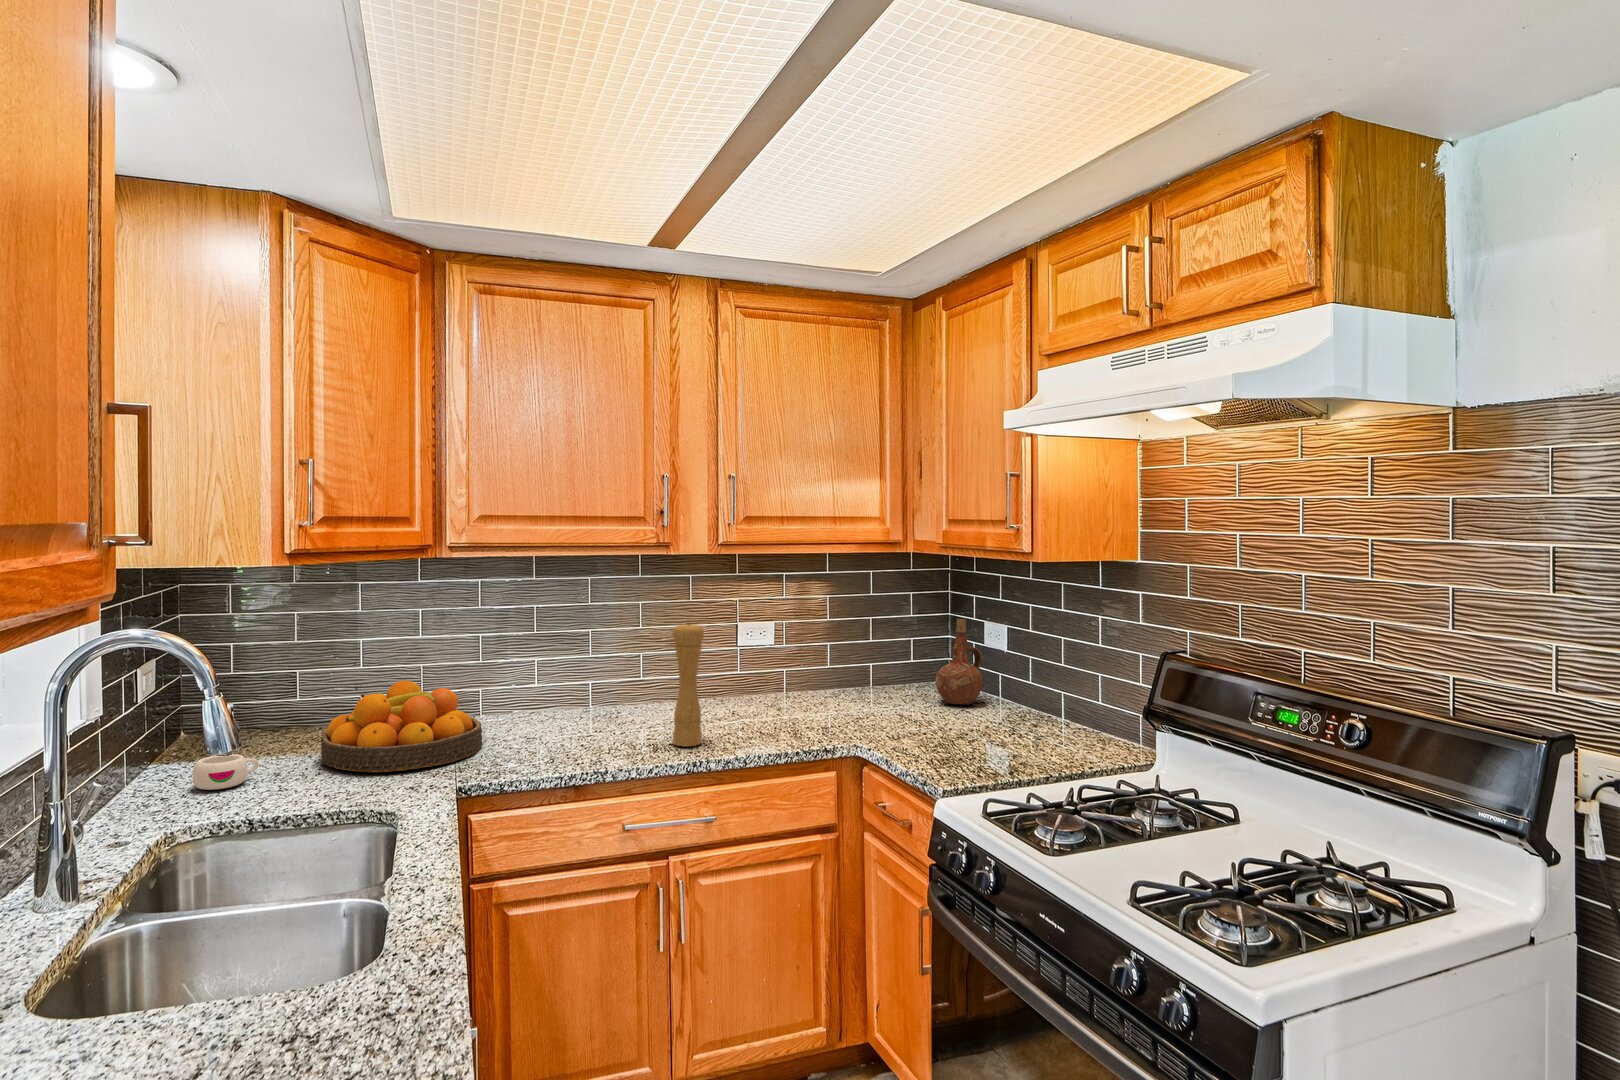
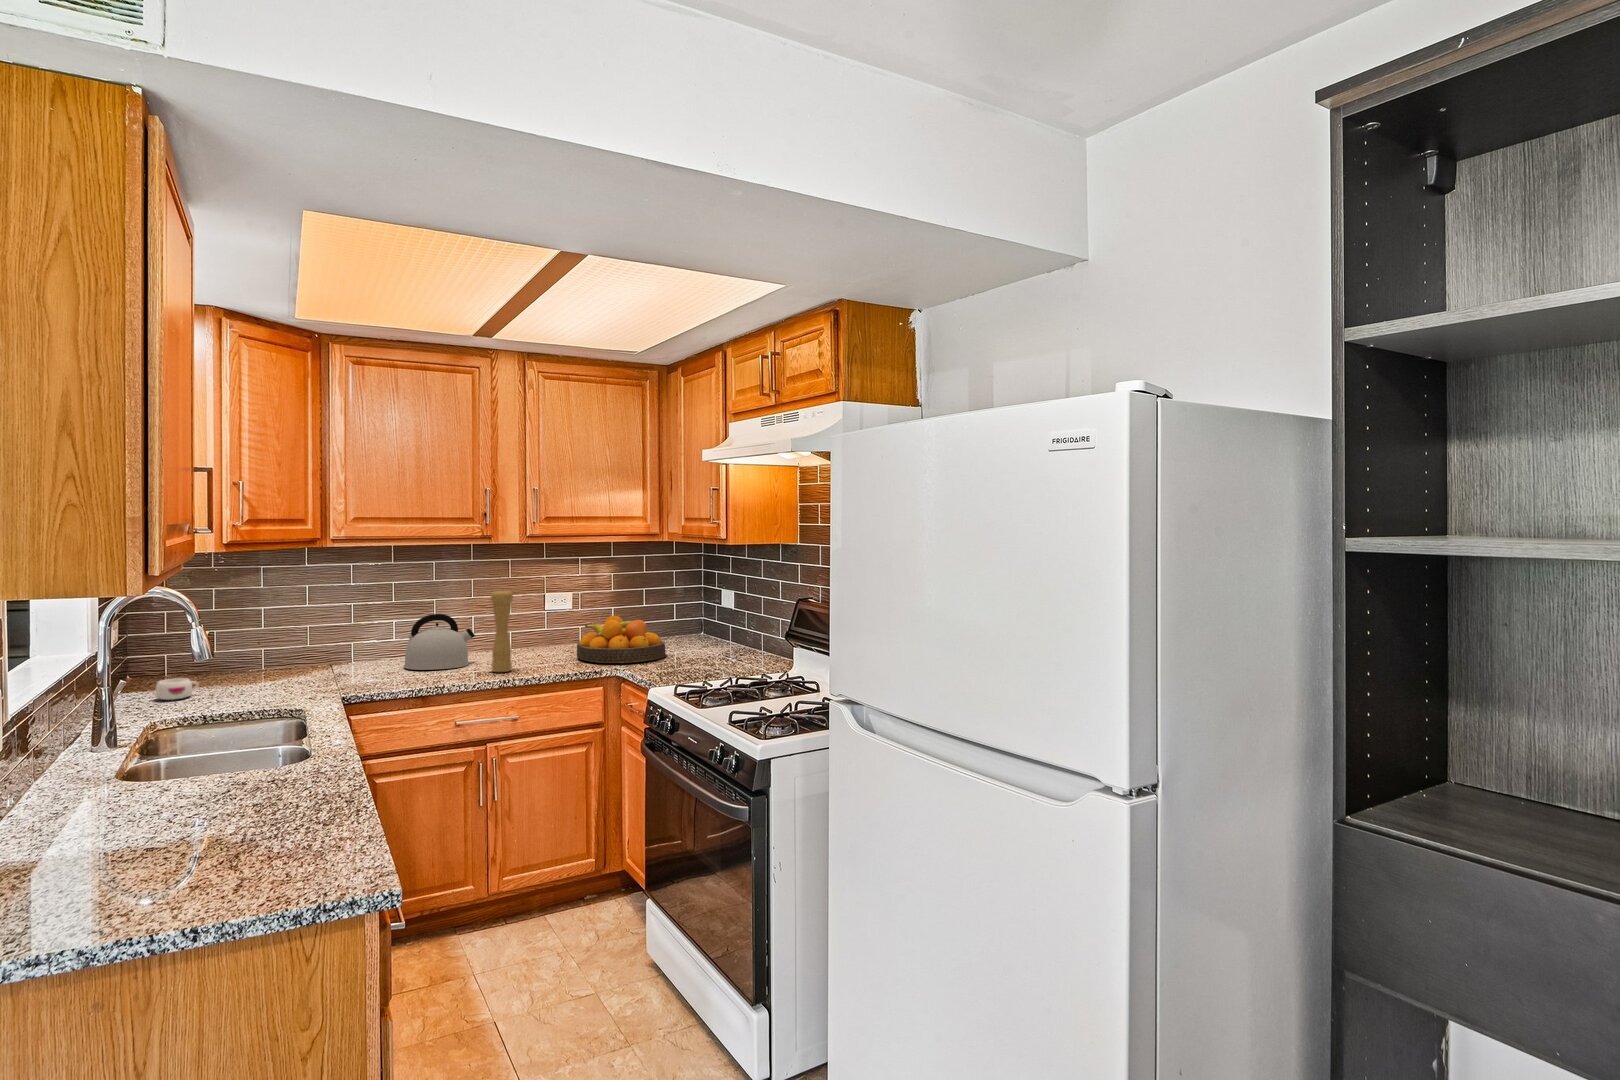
ceramic pitcher: present [936,619,983,704] -> none [687,588,720,647]
kettle: none [550,654,647,737] -> present [404,614,475,670]
fruit bowl: present [321,681,482,772] -> present [577,616,666,663]

